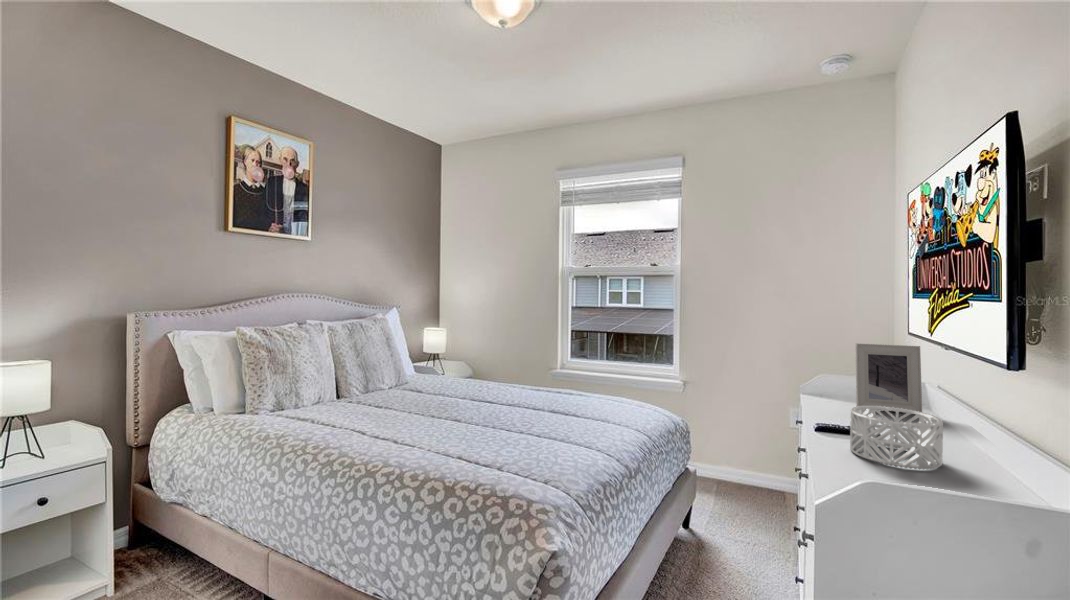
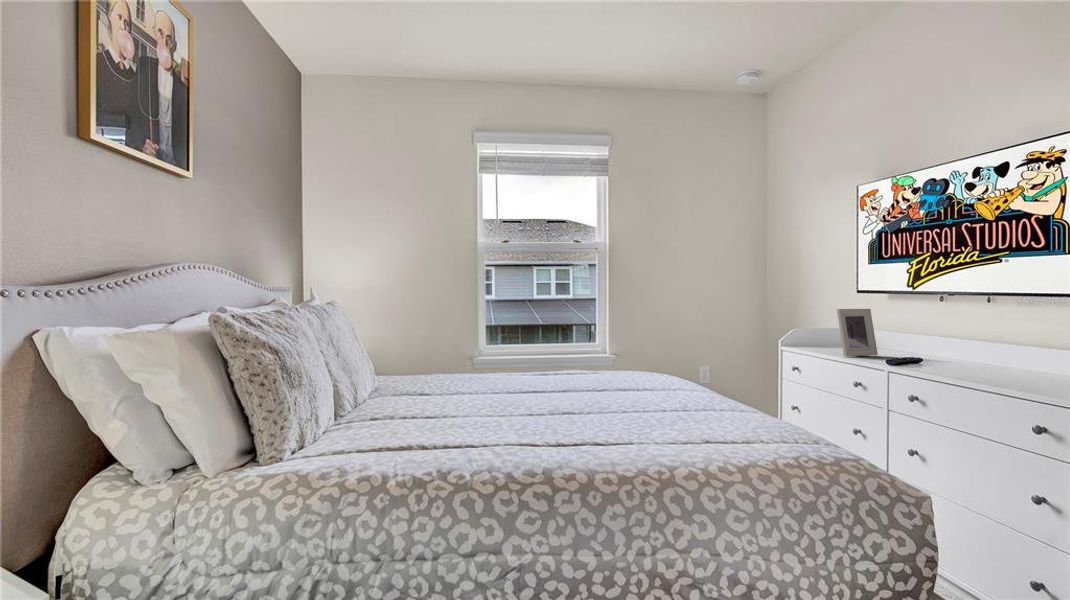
decorative bowl: present [850,406,943,469] -> none [938,342,1009,378]

